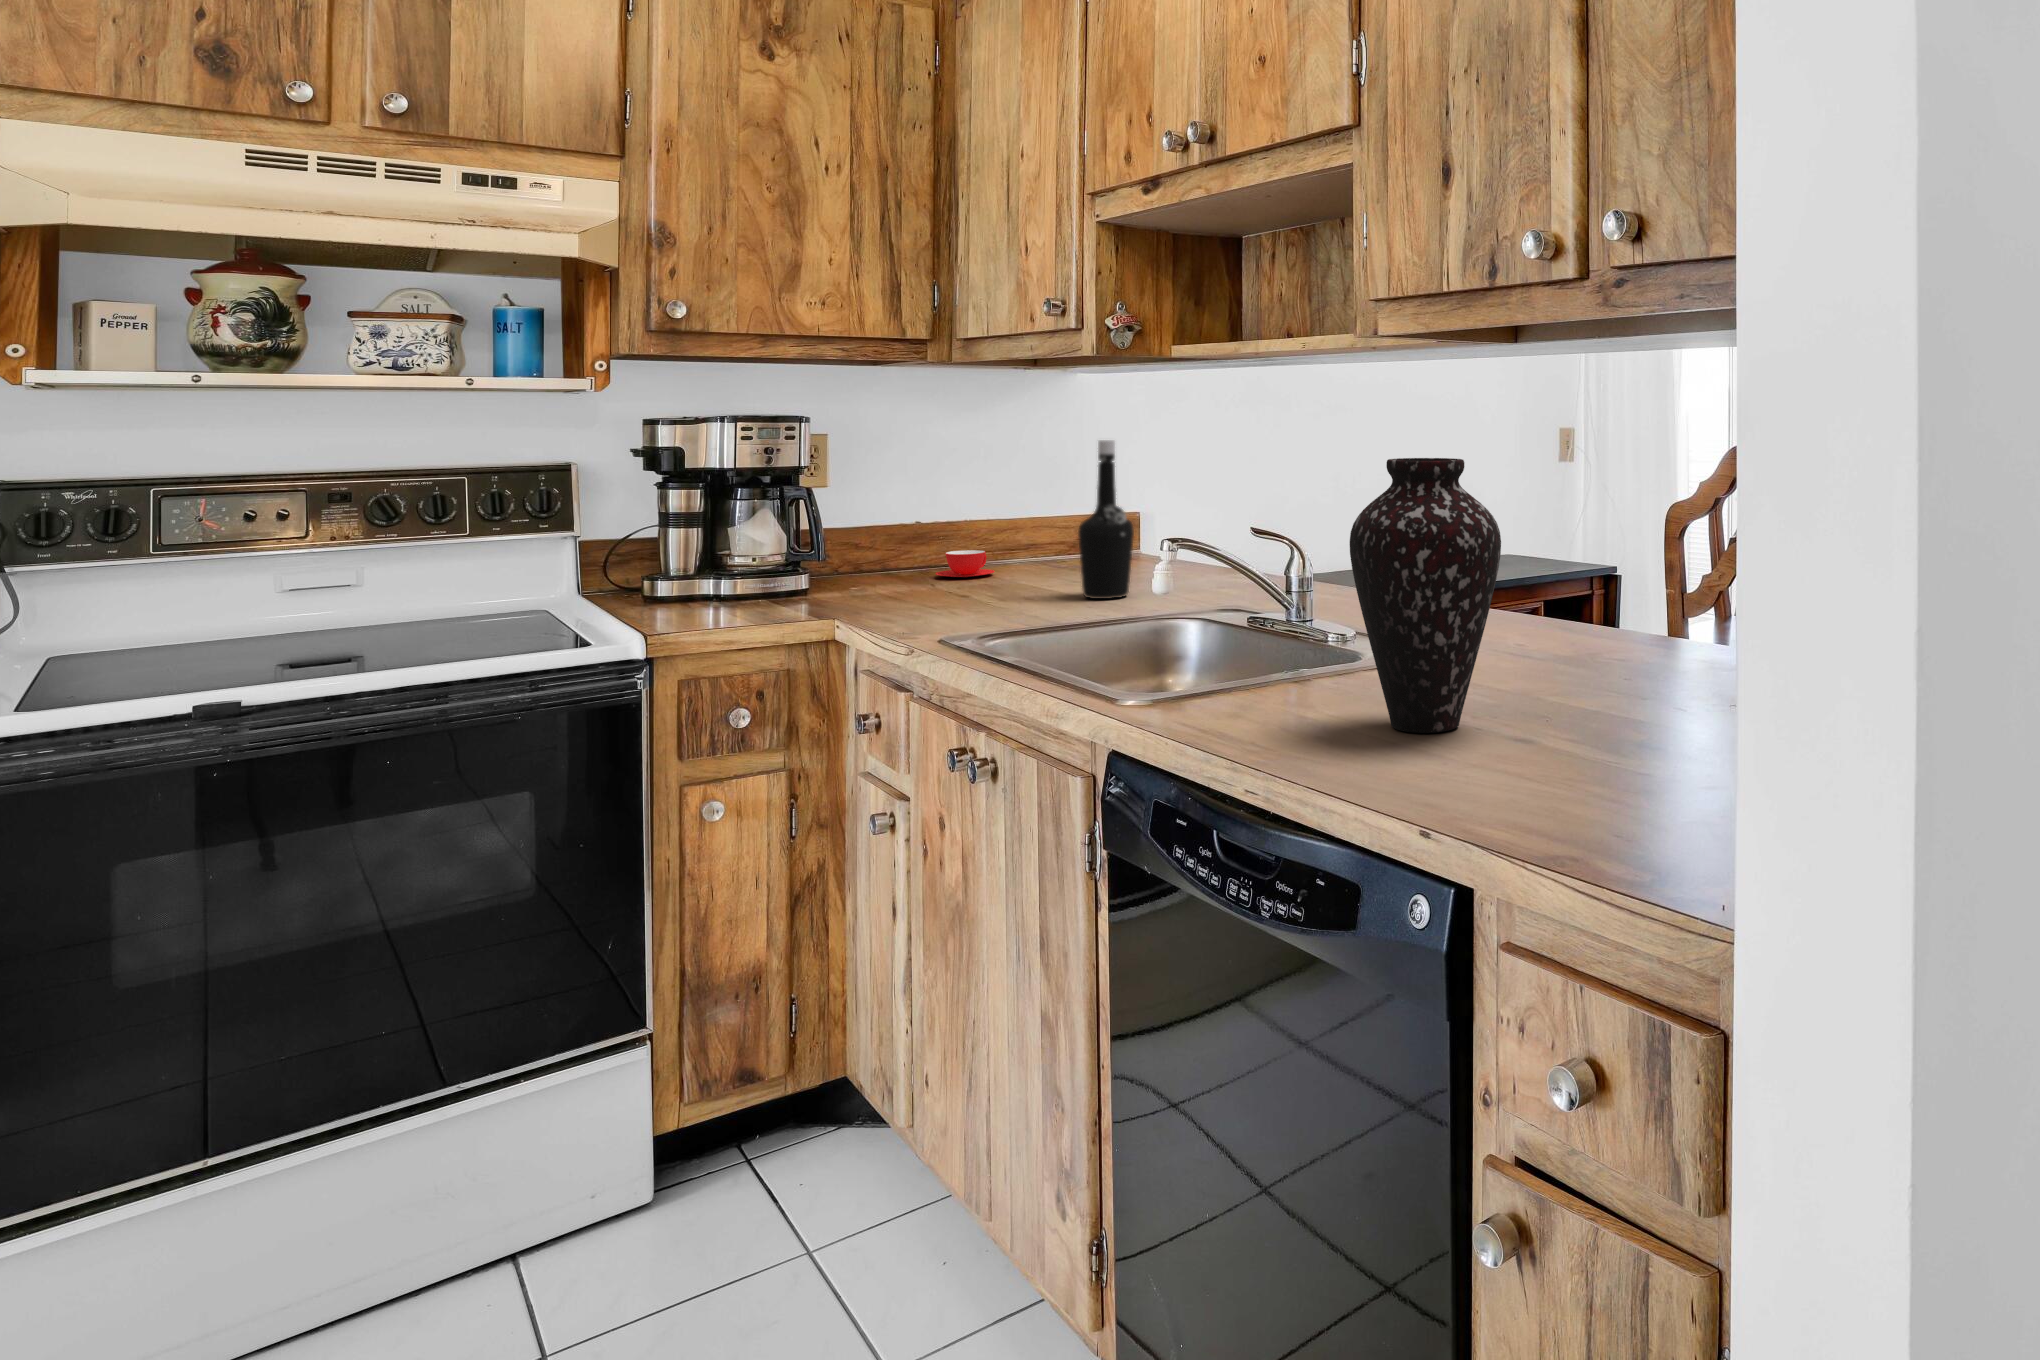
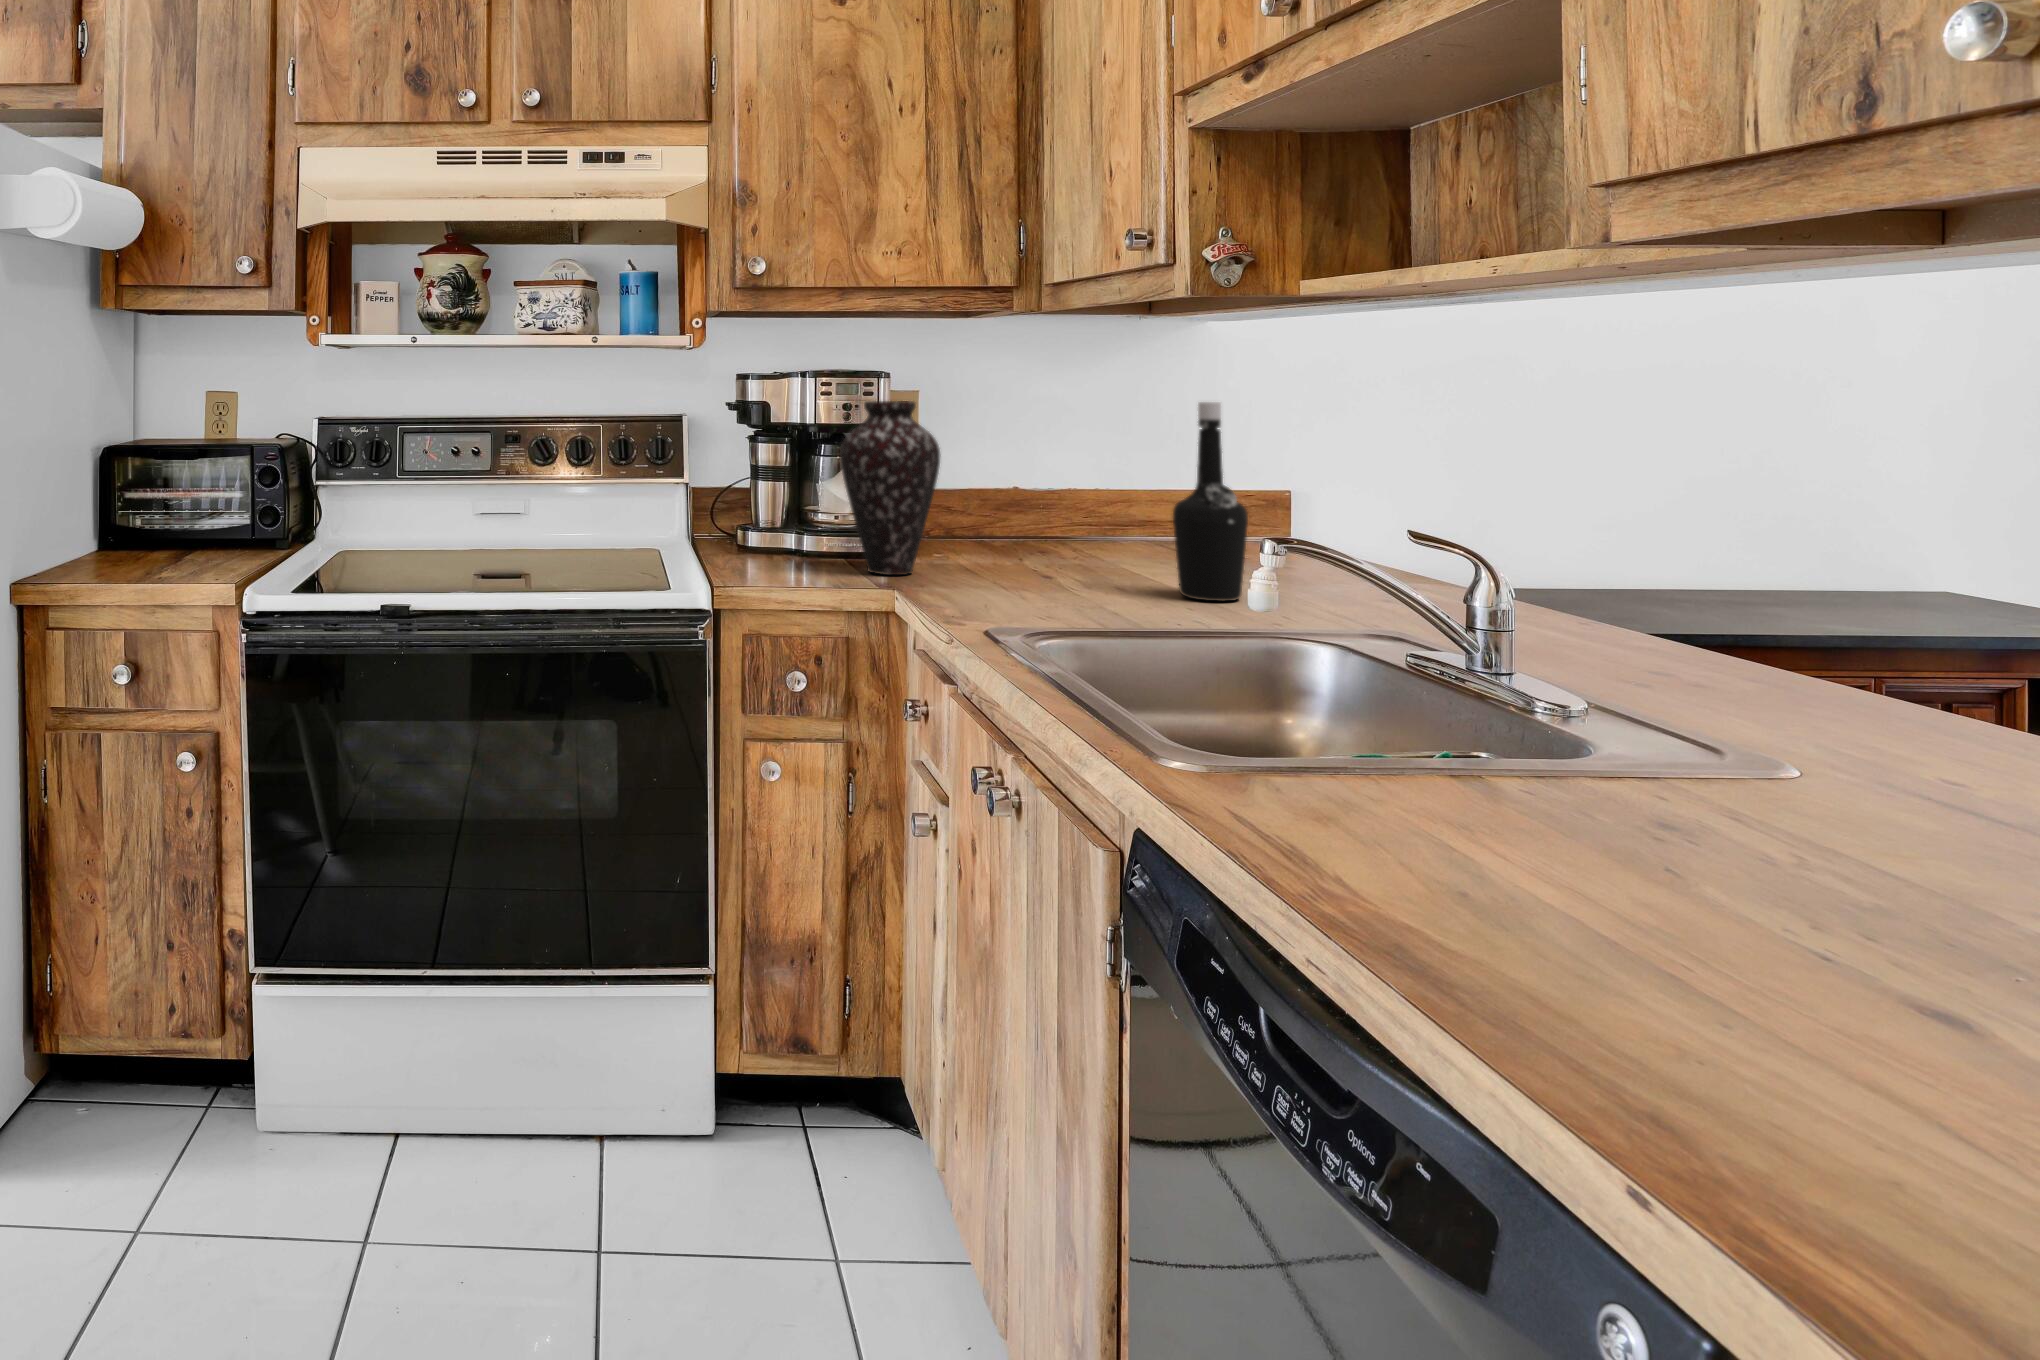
vase: present [1350,458,1501,733] -> present [840,401,941,575]
teacup: present [936,550,994,577] -> none [1018,523,1085,554]

